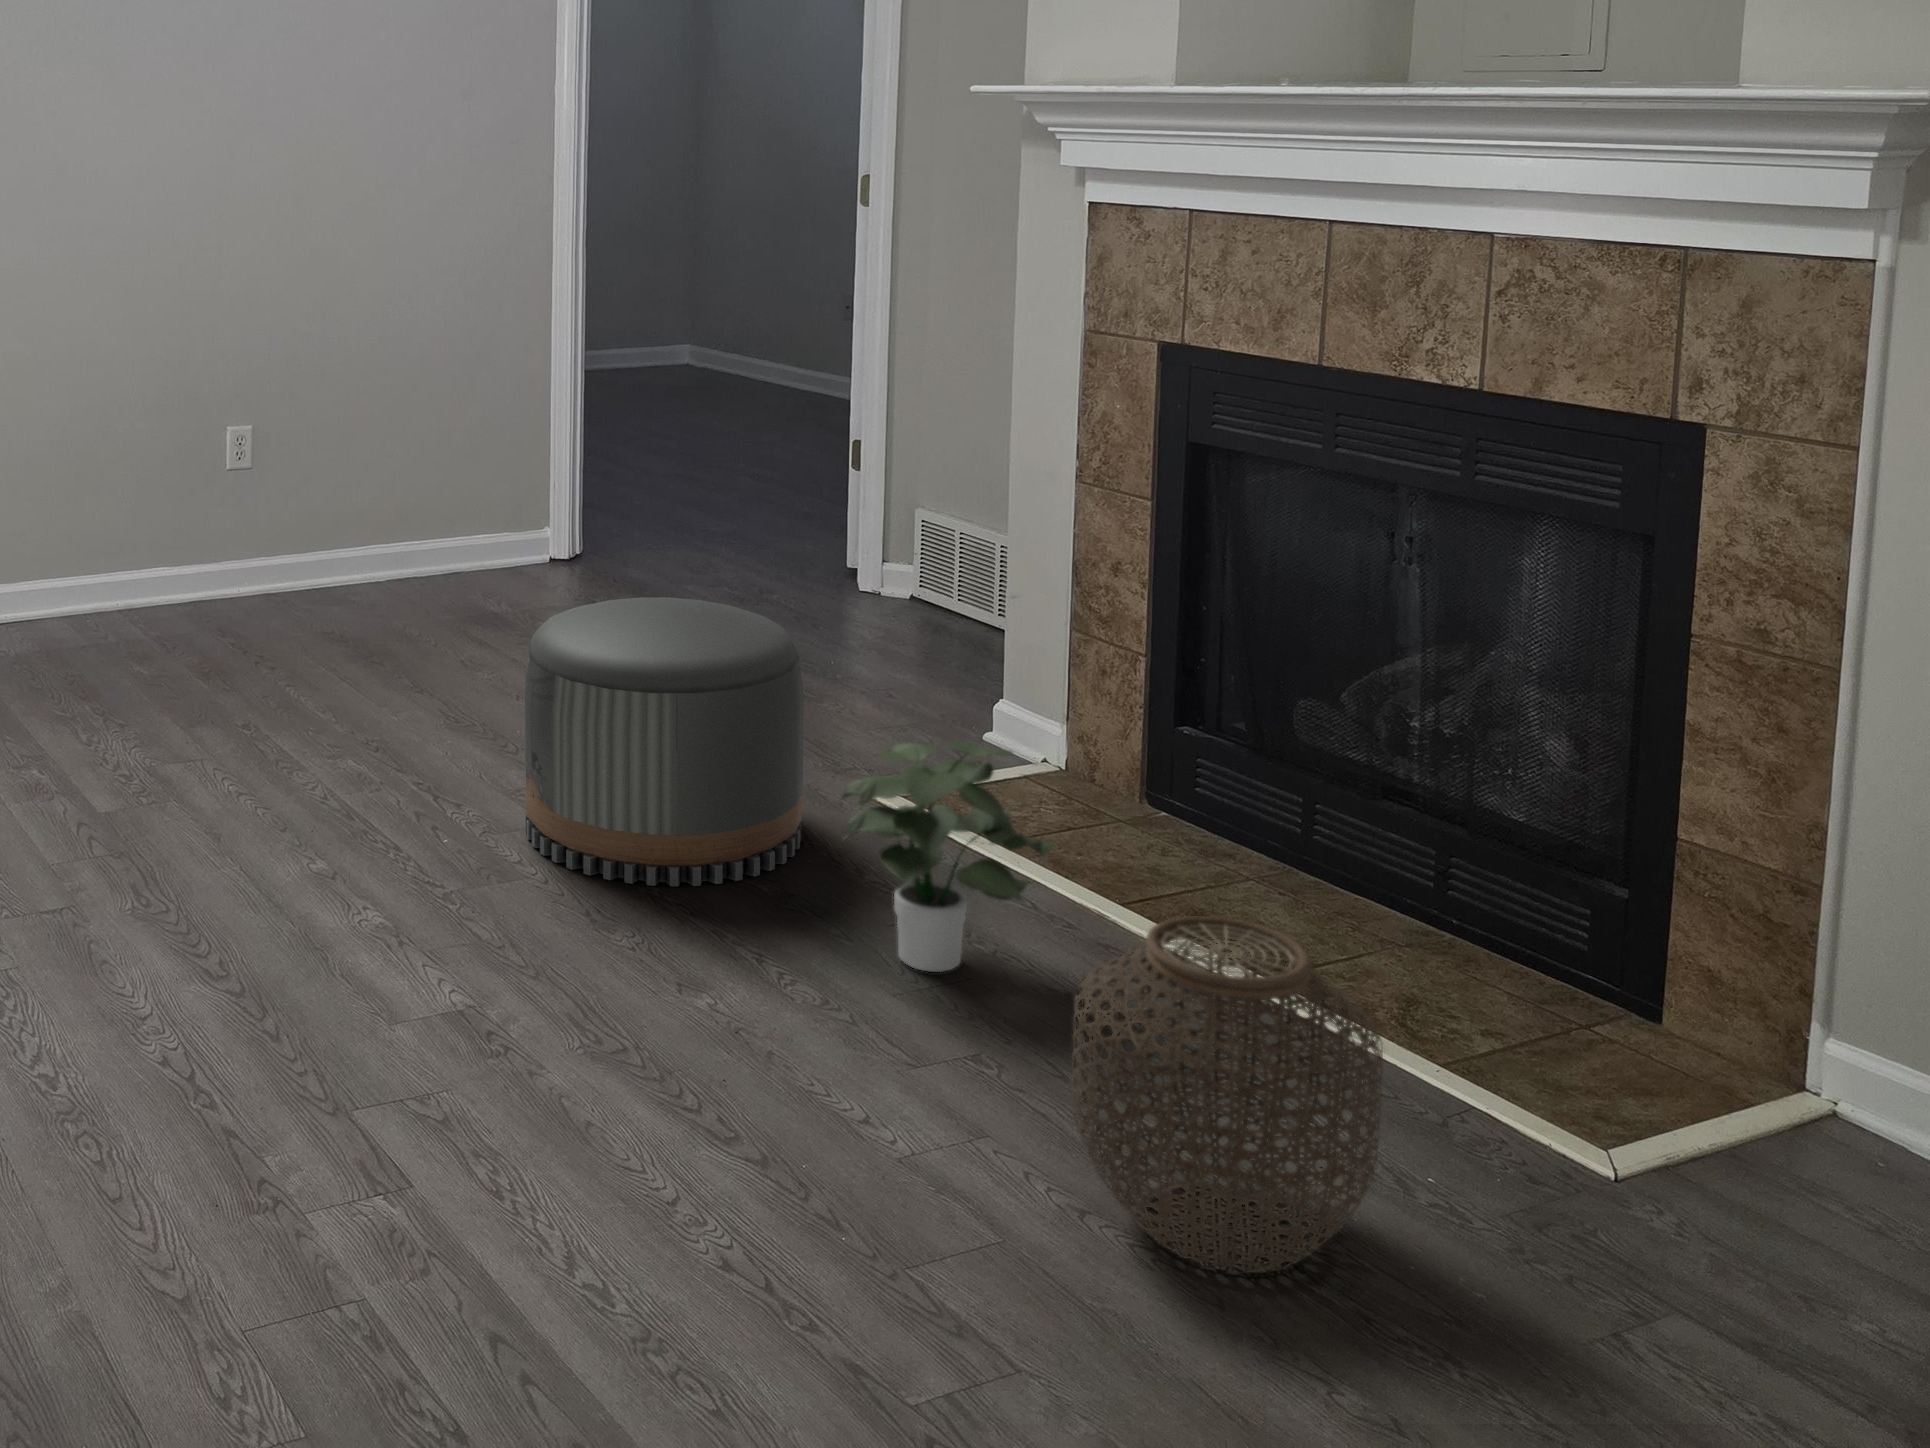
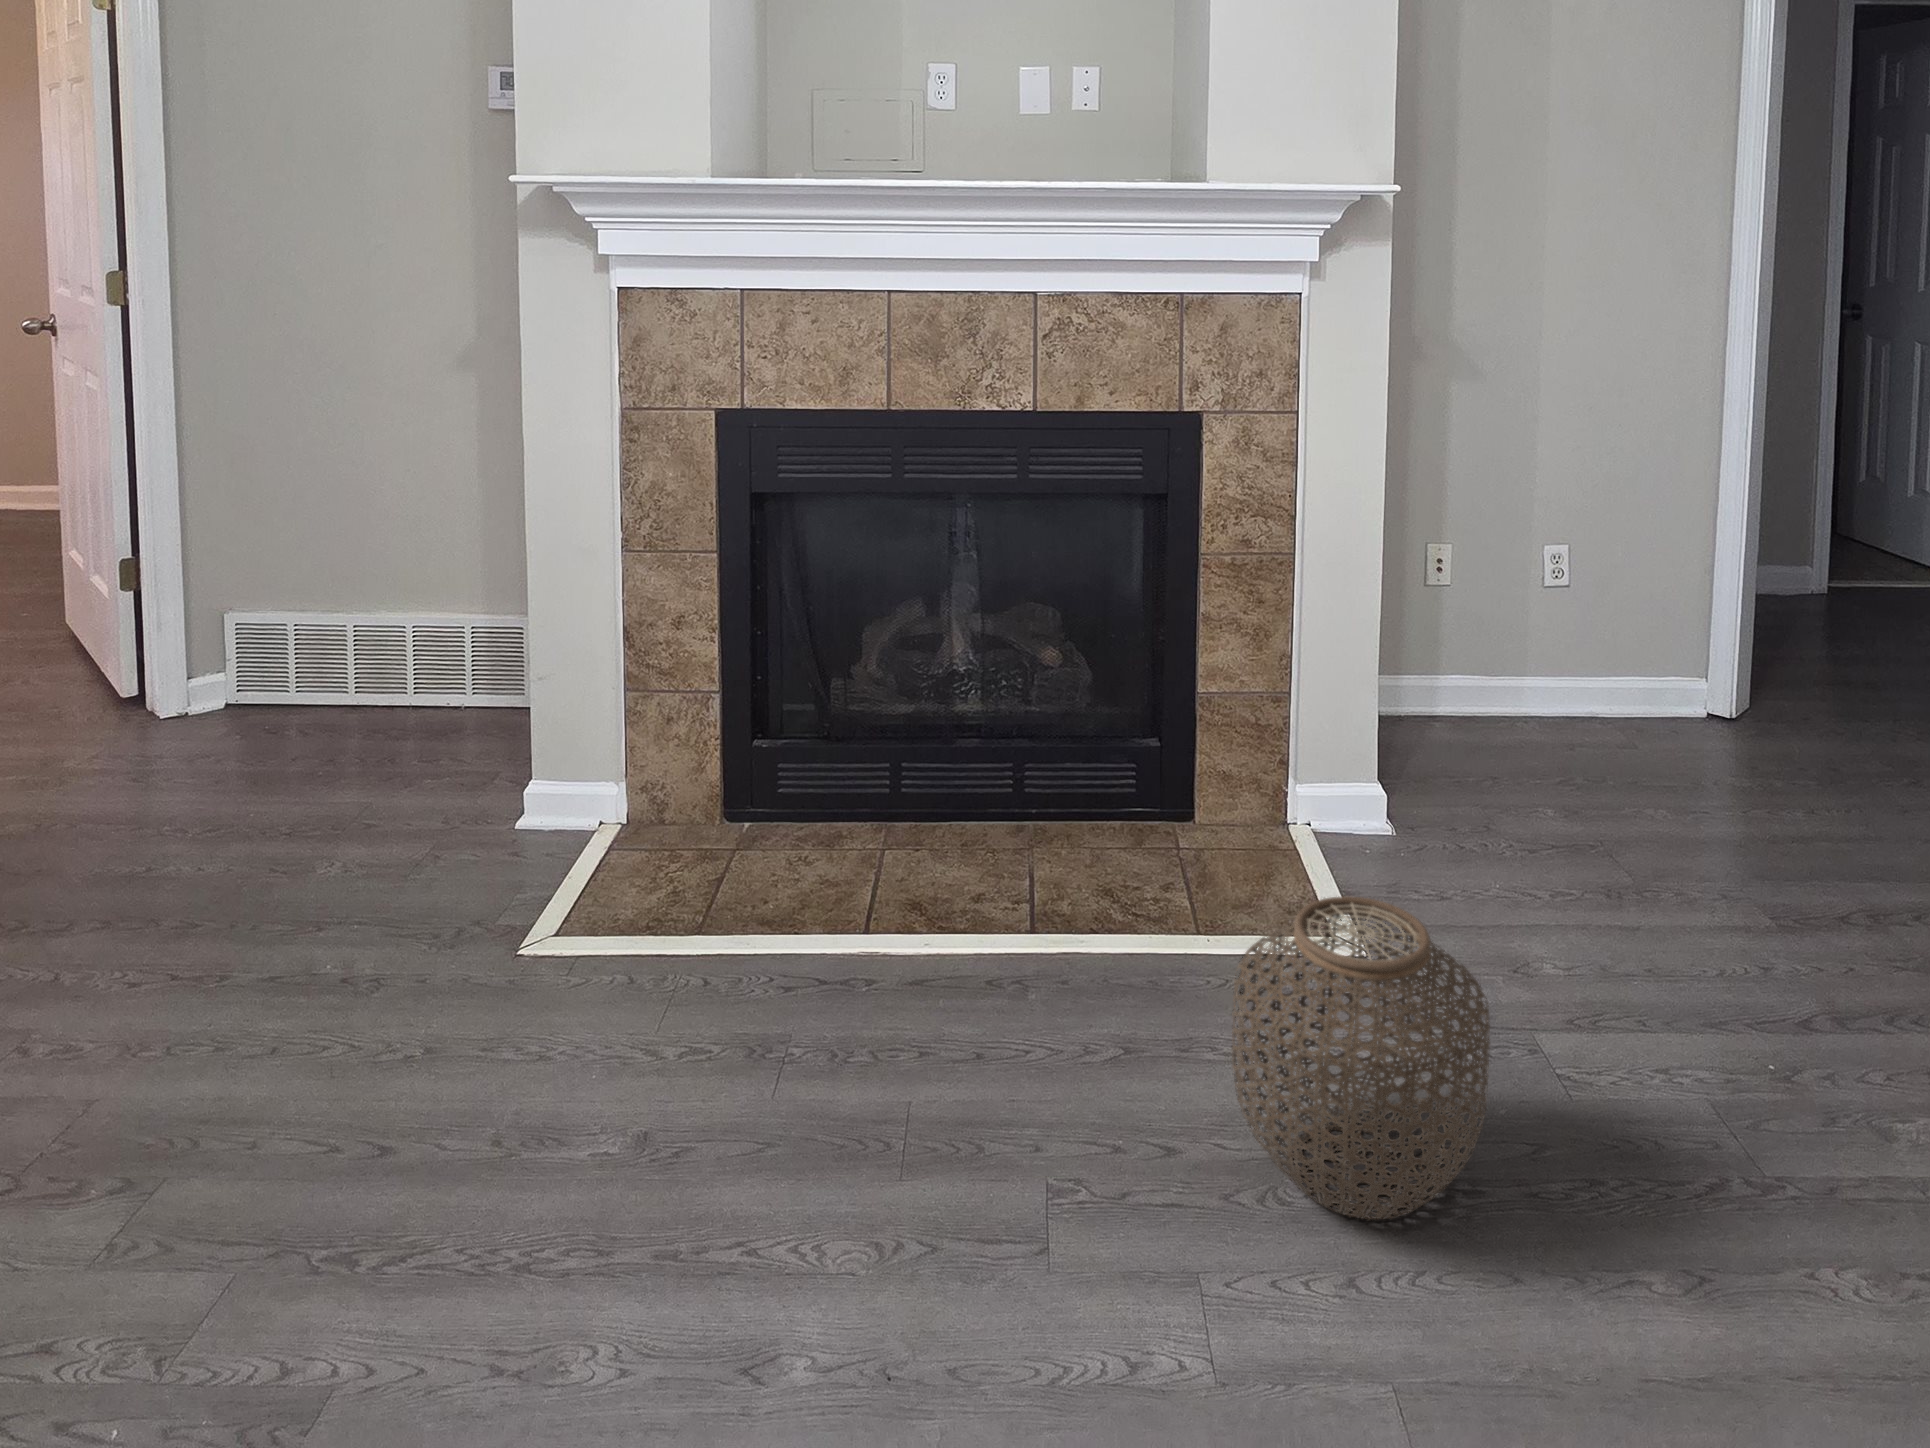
pouf: present [525,597,804,886] -> none [197,792,580,1234]
potted plant: present [843,741,1055,972] -> none [730,833,962,1100]

